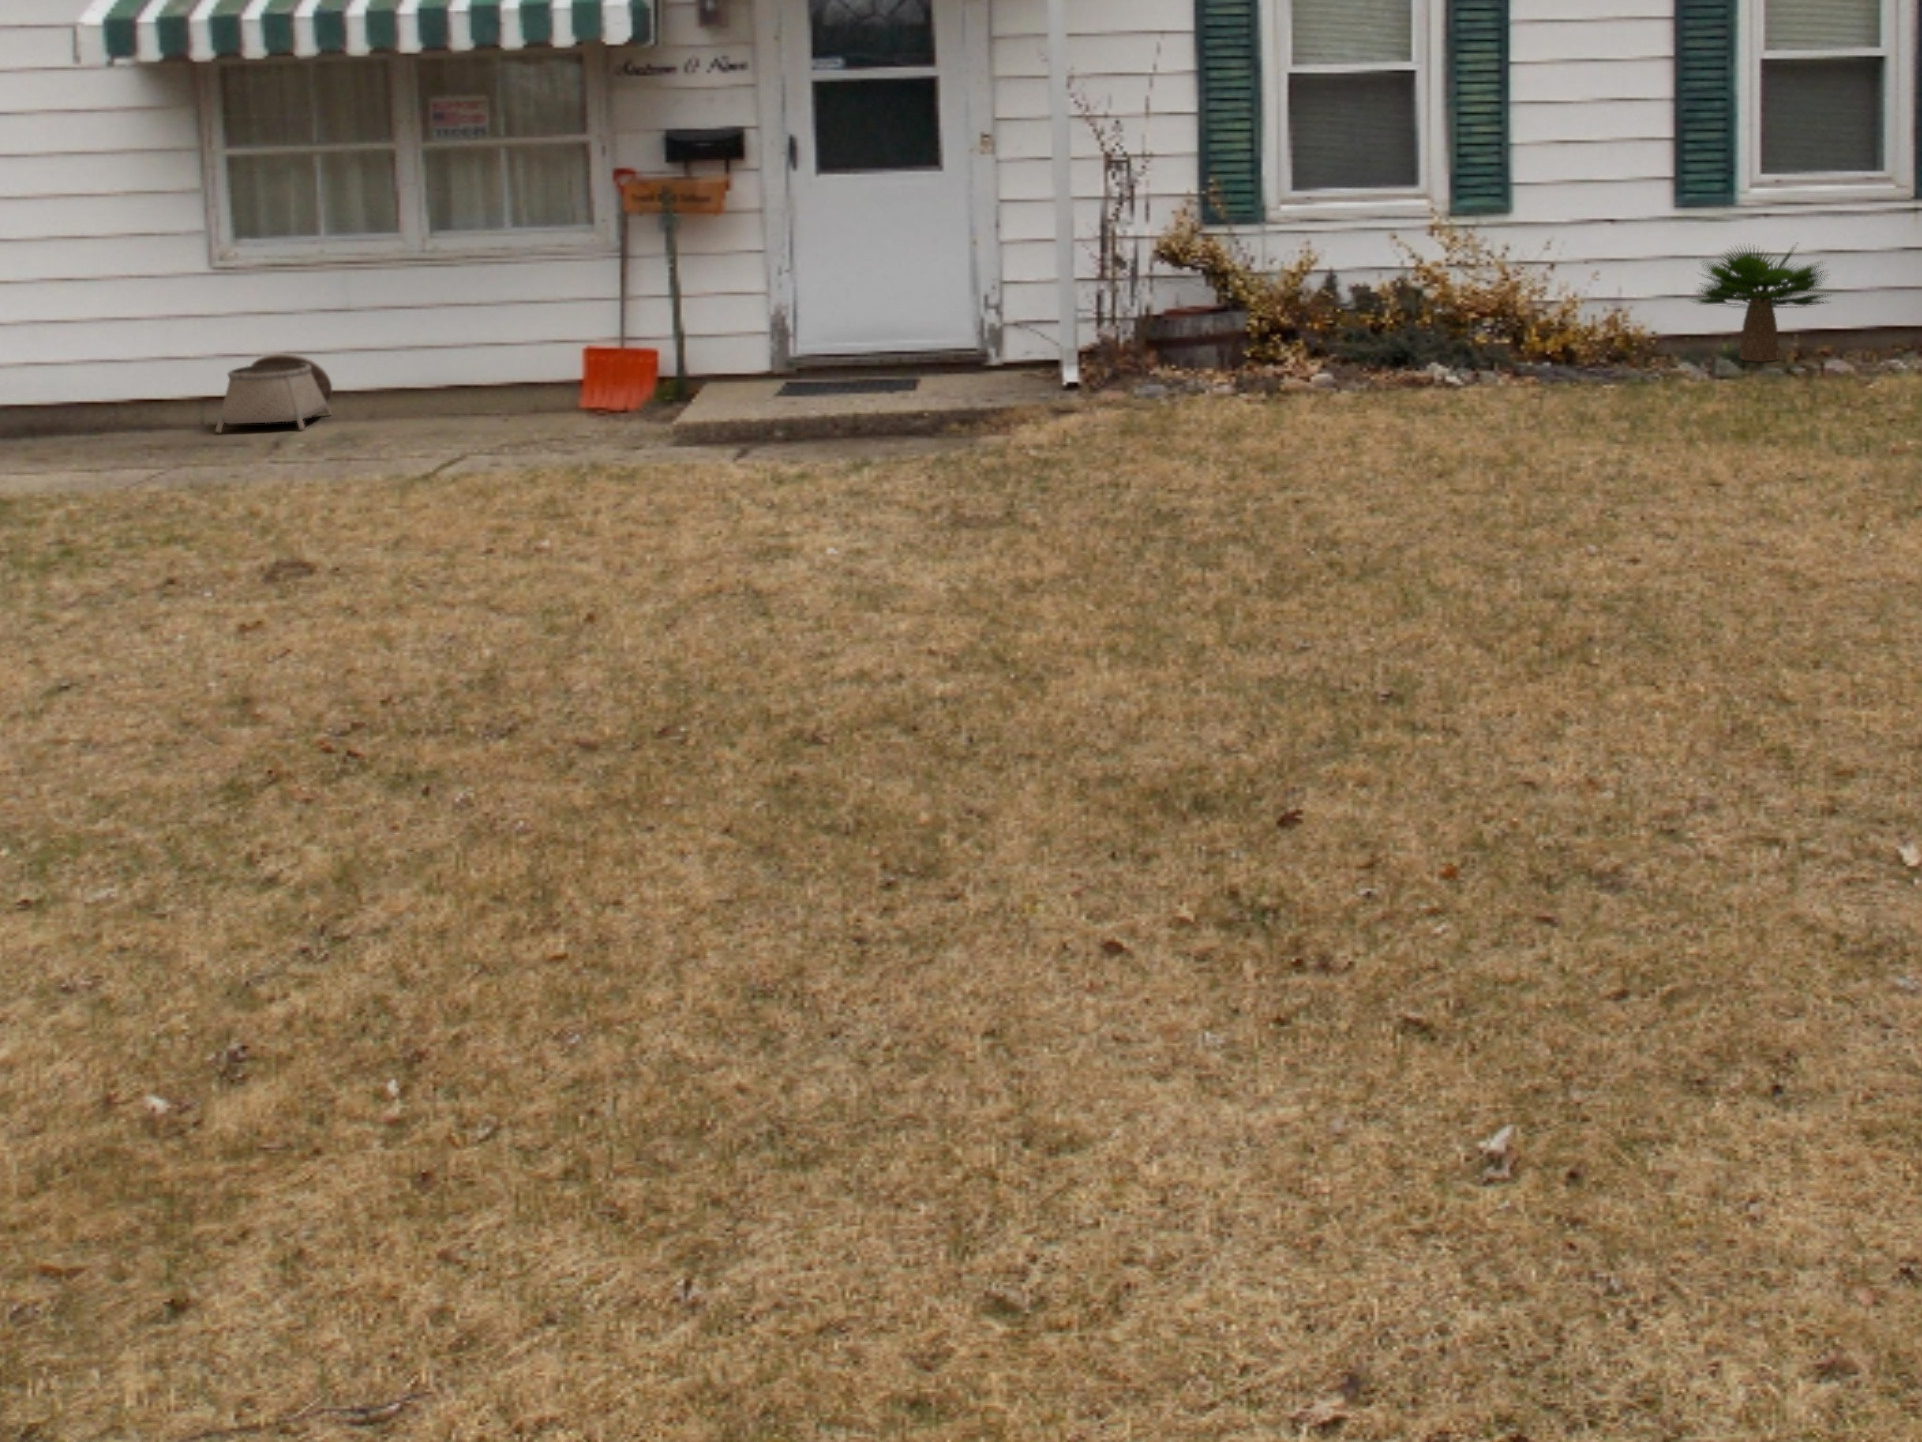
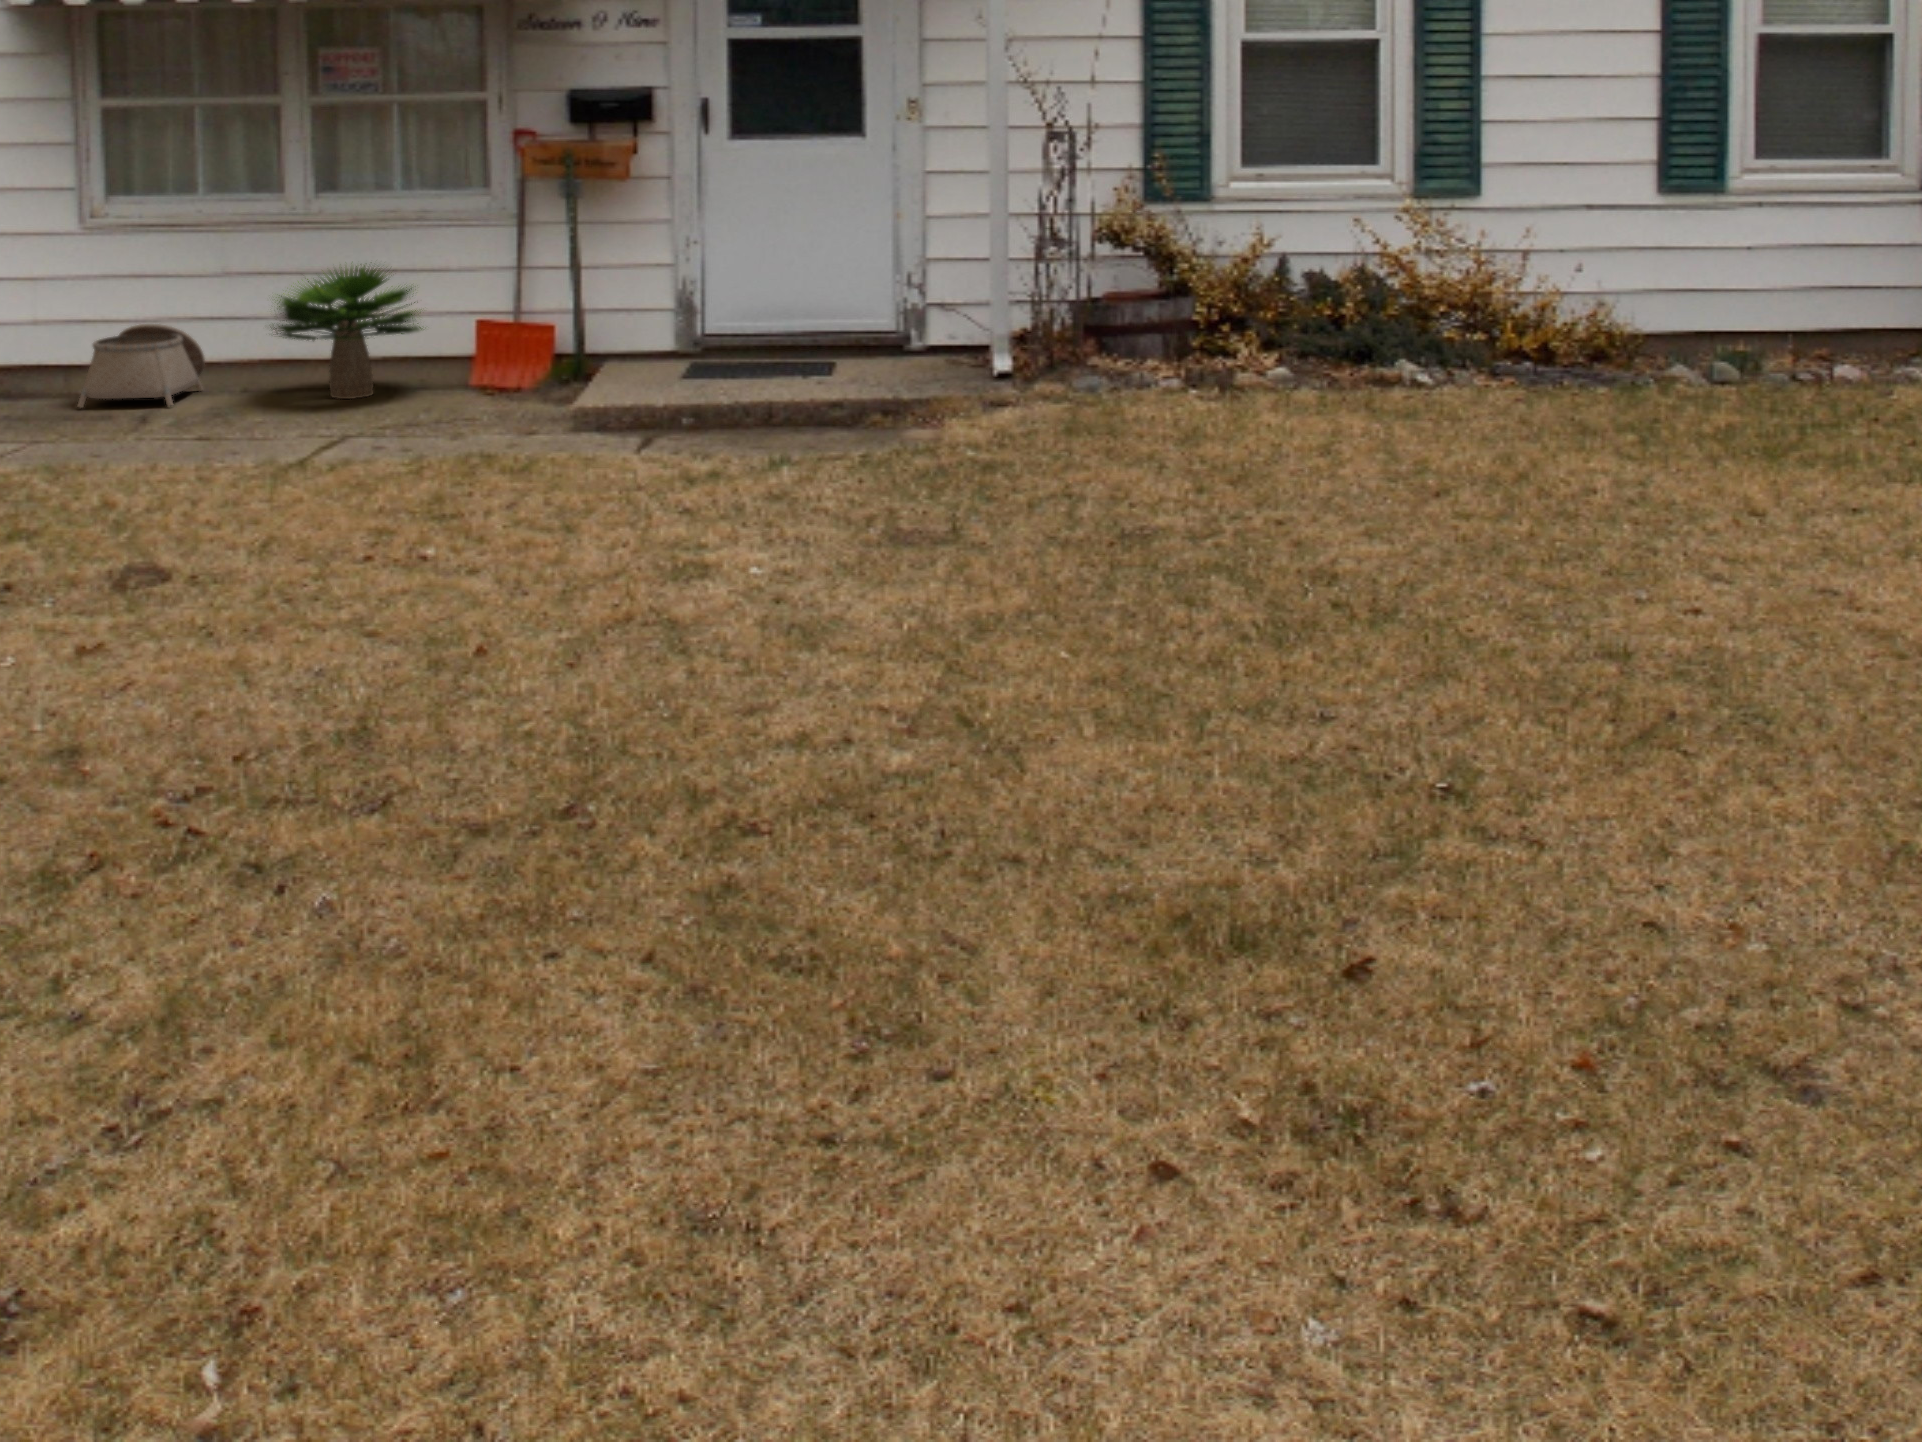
potted plant: present [1695,246,1831,362] -> present [270,265,423,399]

